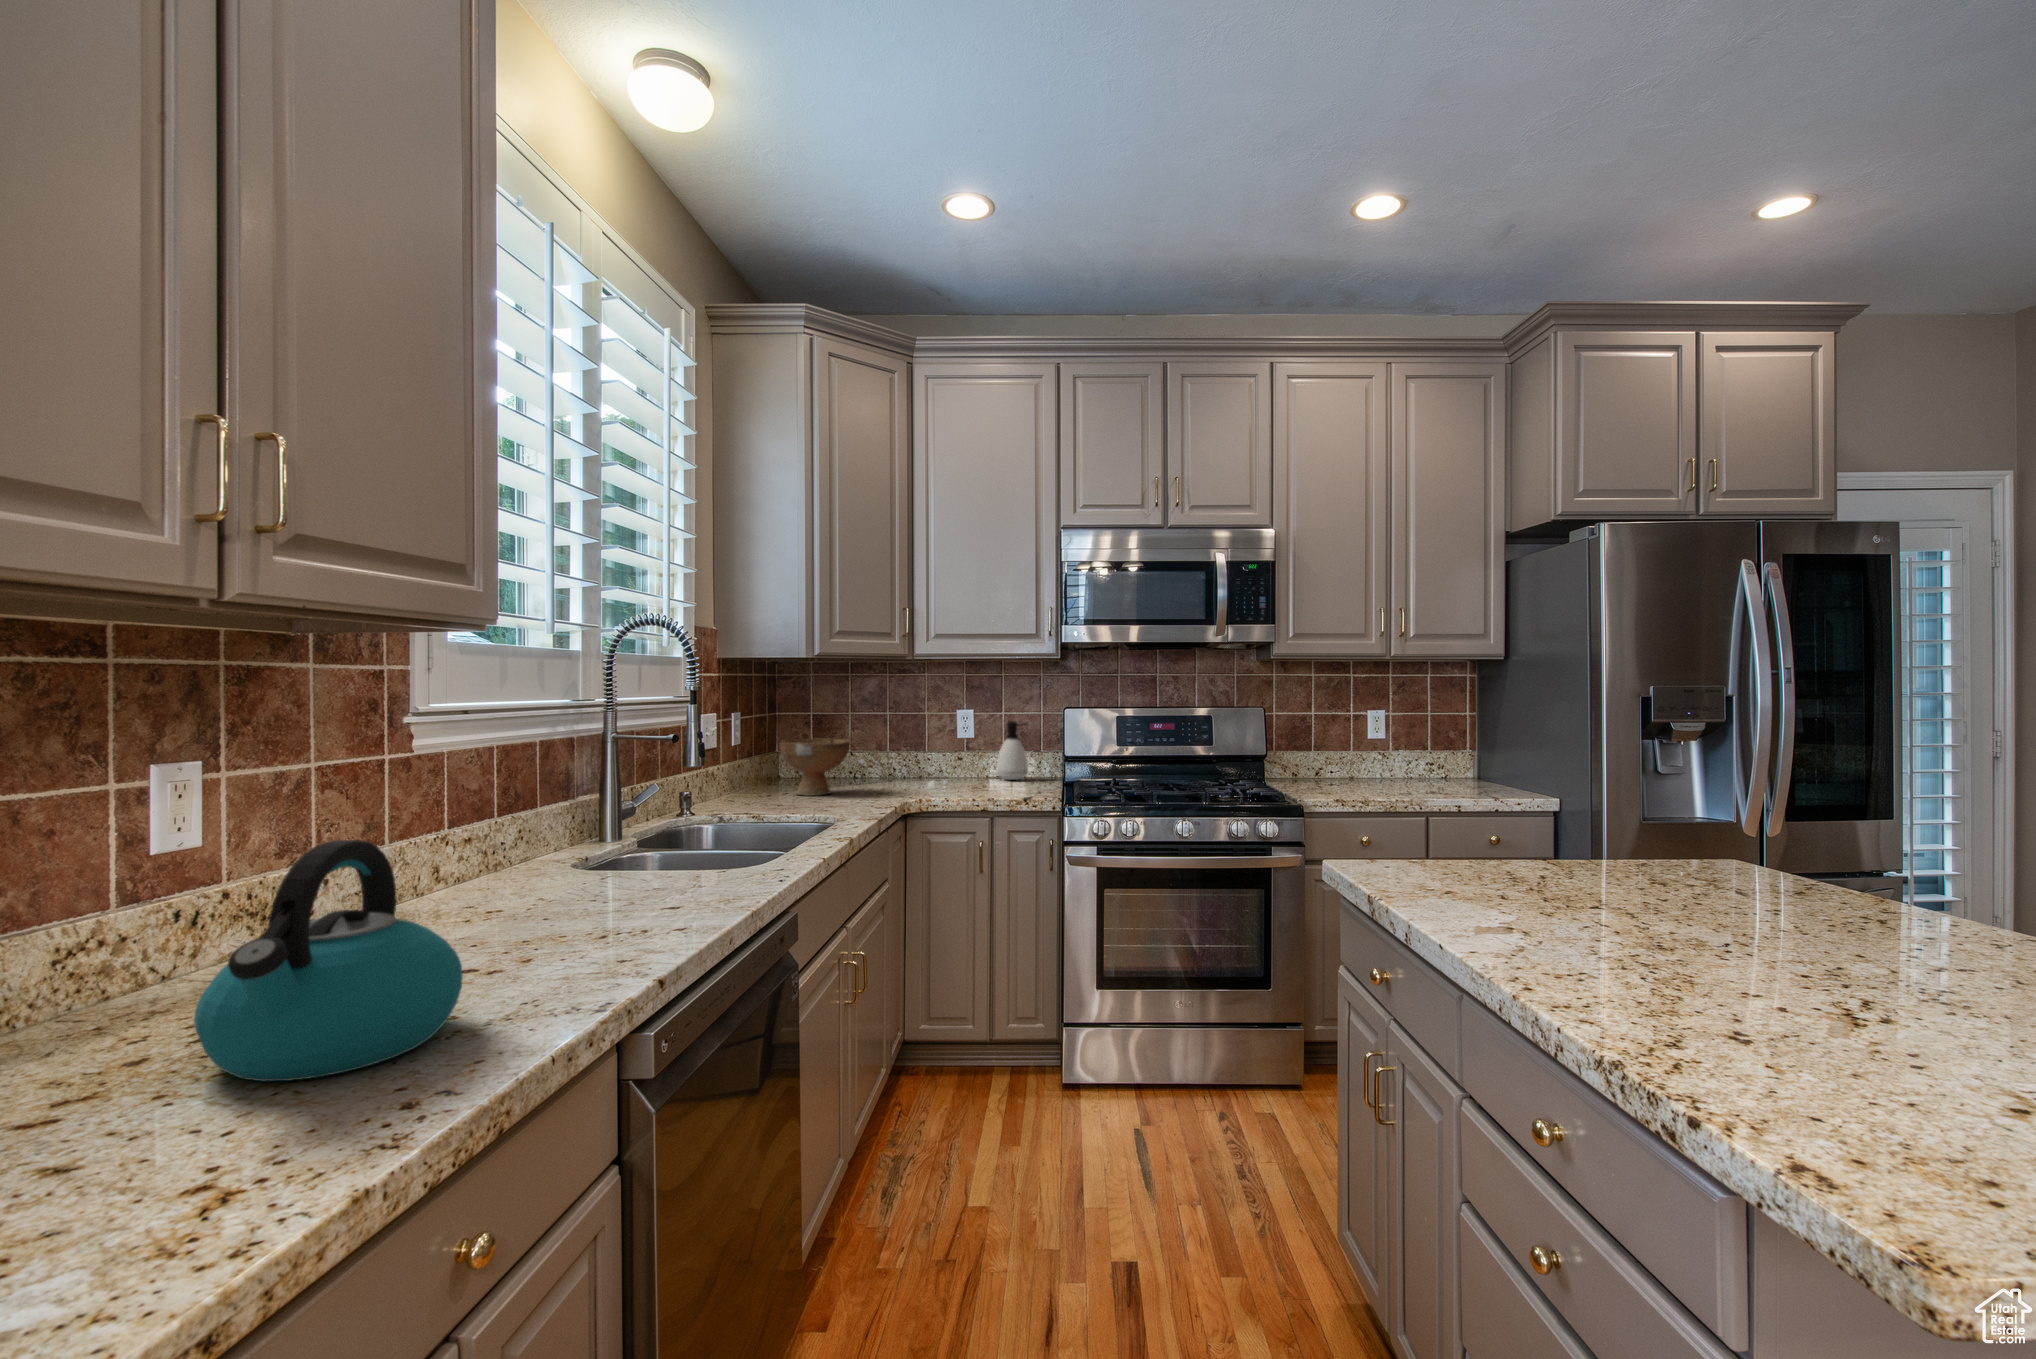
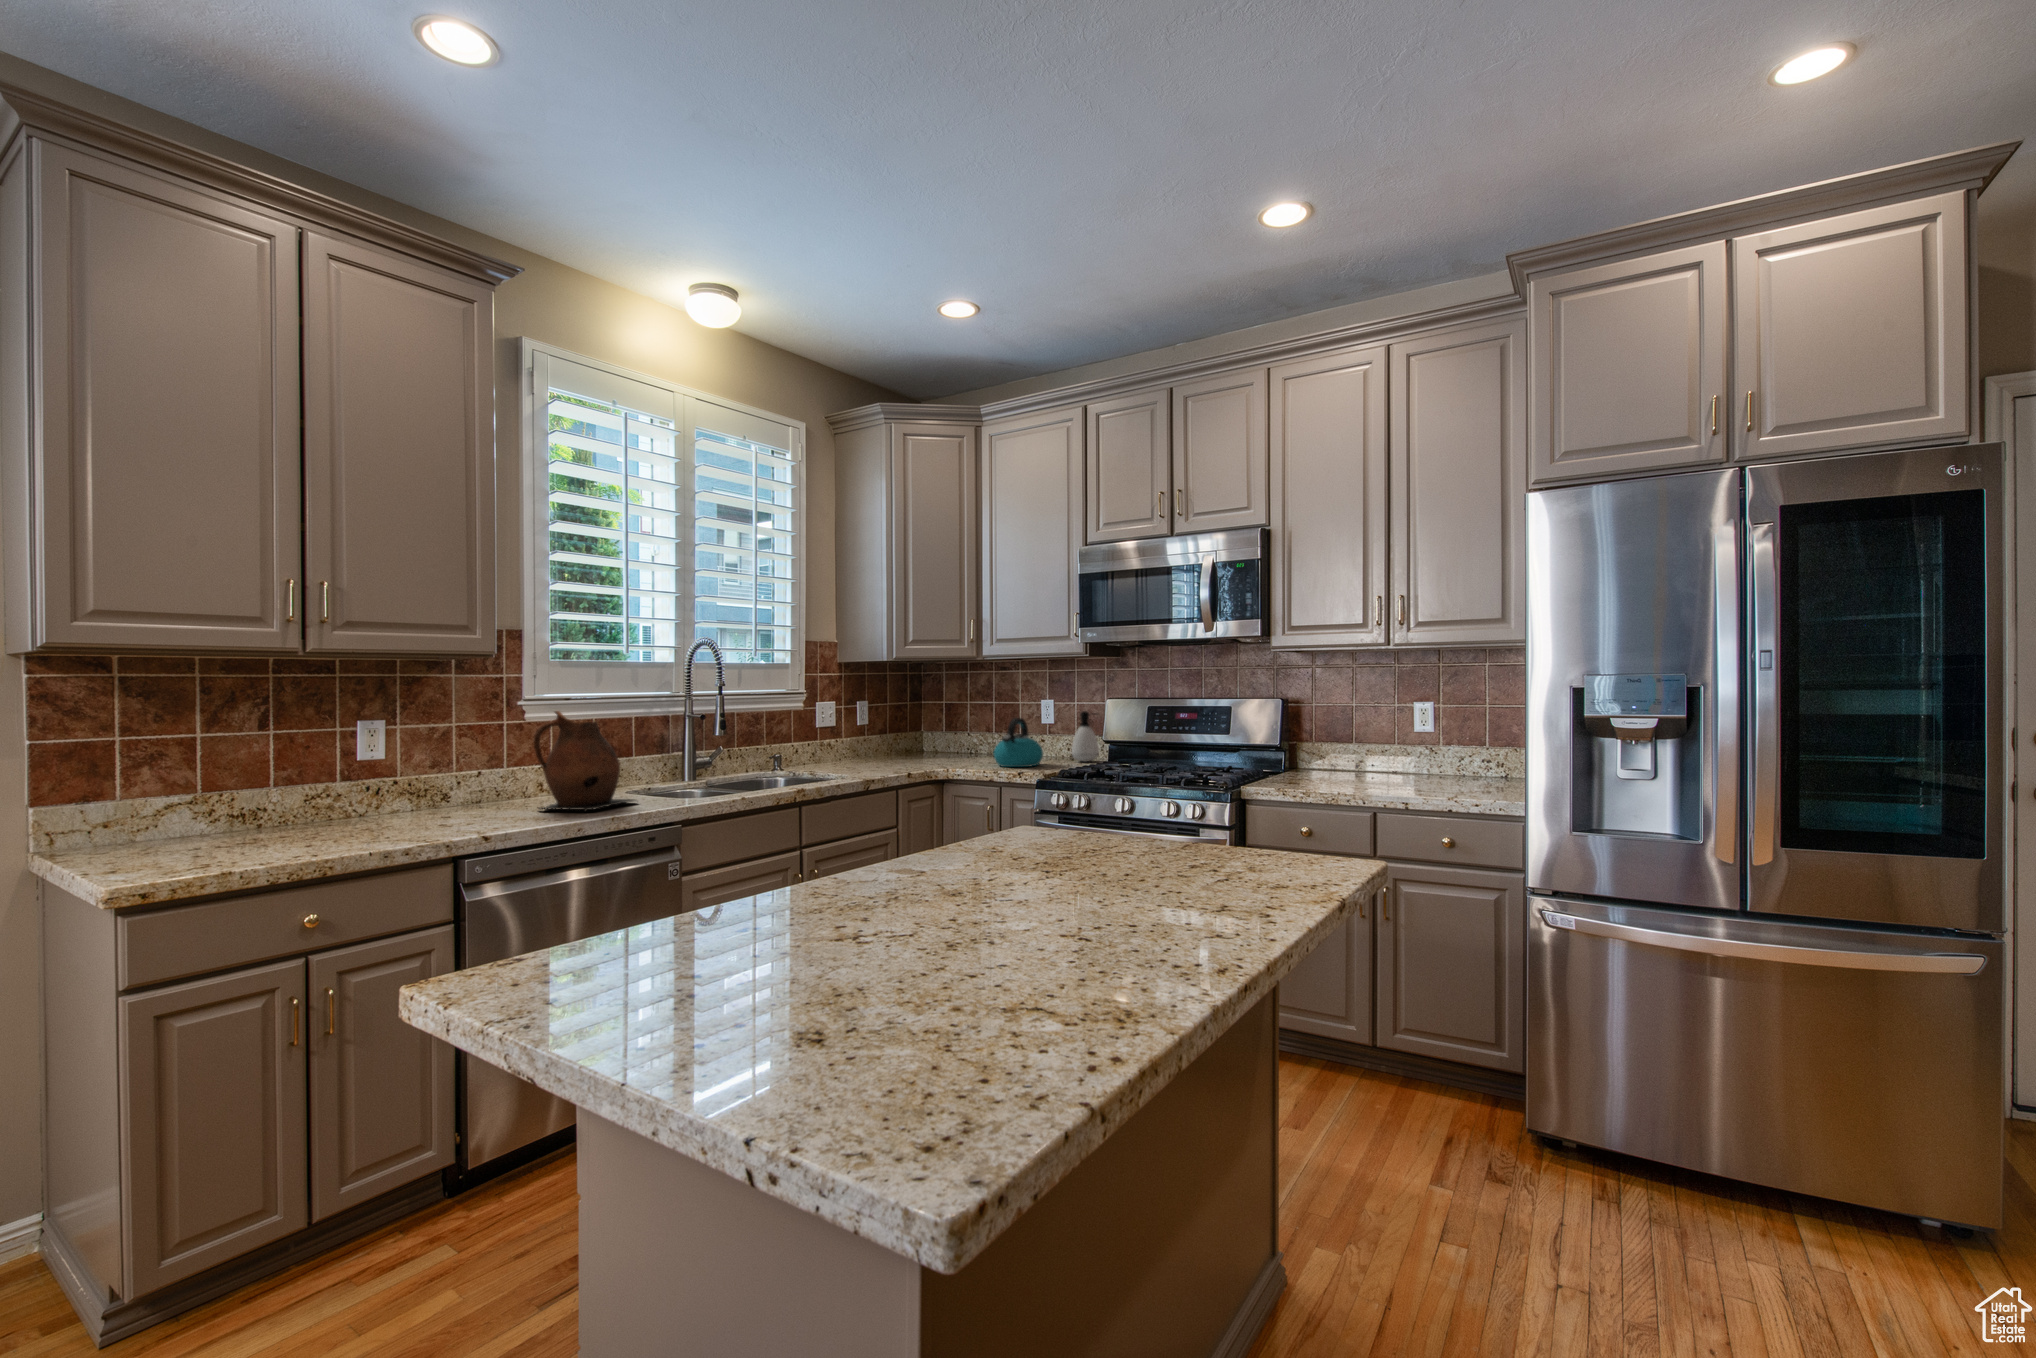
ceramic pitcher: none [541,733,692,916] -> present [533,711,635,811]
bowl: present [778,737,851,796] -> none [876,721,931,765]
kettle: present [194,840,463,1081] -> present [994,718,1043,767]

